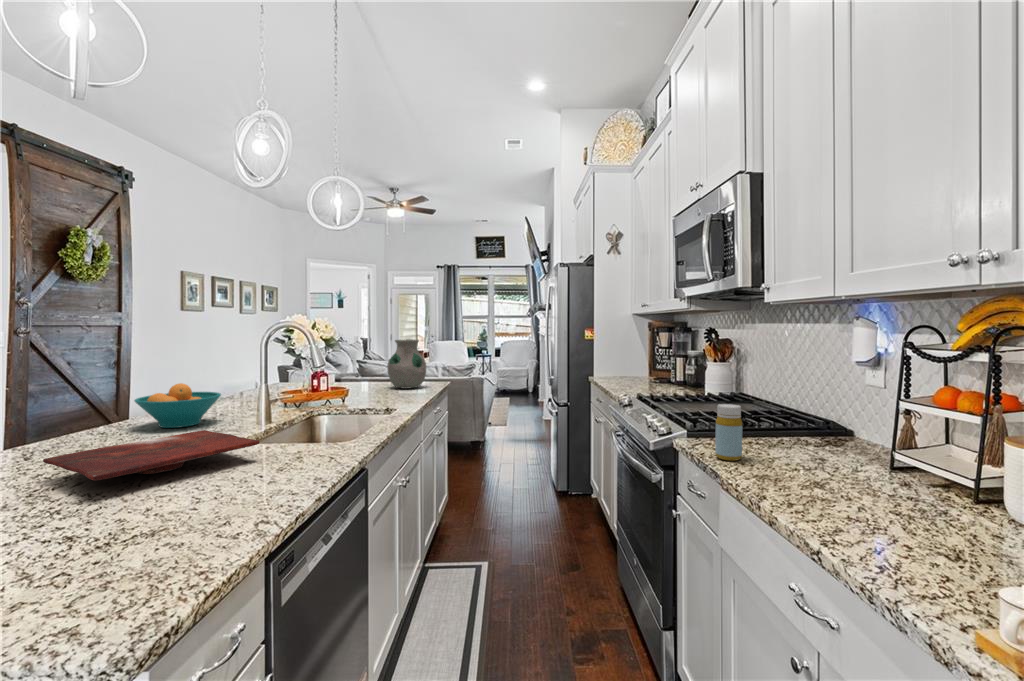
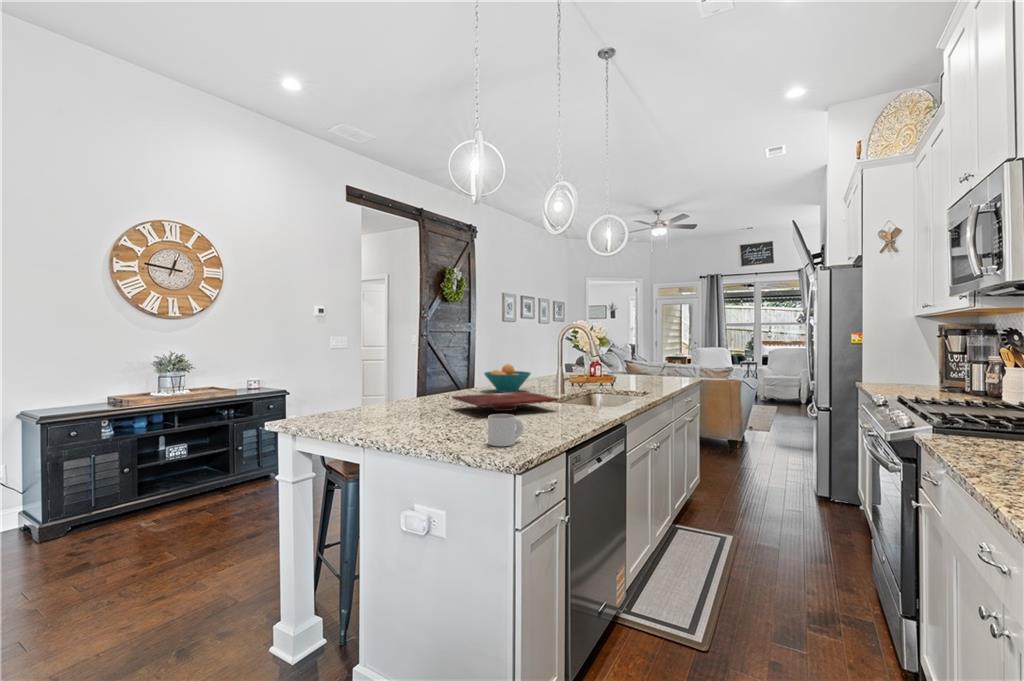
vase: present [387,339,426,388] -> none [647,340,681,382]
bottle: present [715,404,742,461] -> none [951,395,983,448]
mug: none [78,512,170,591] -> present [488,414,523,446]

